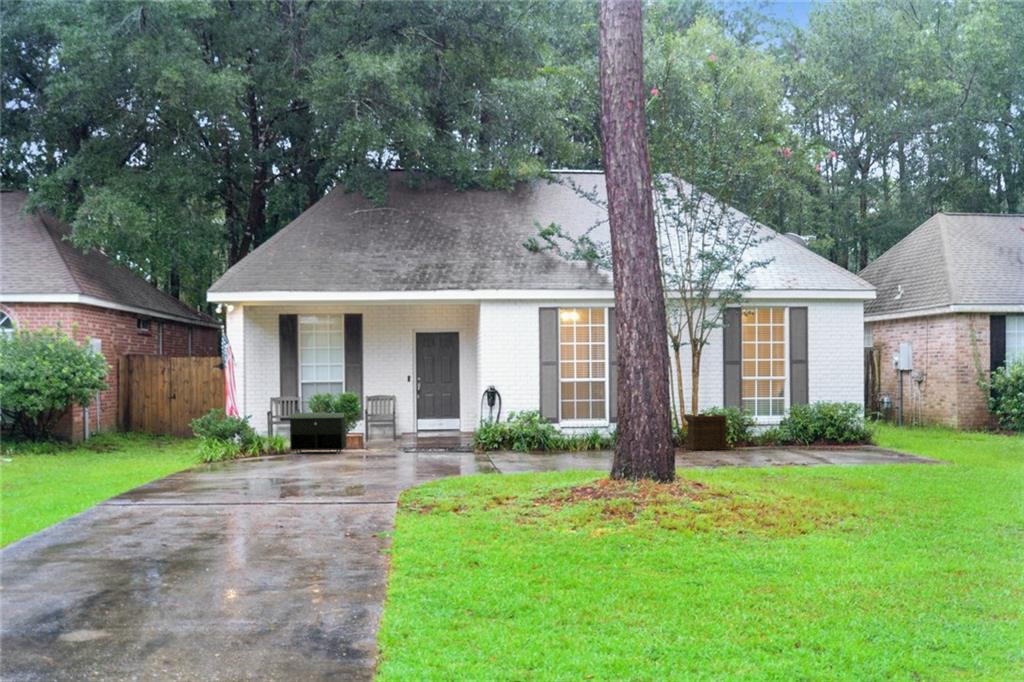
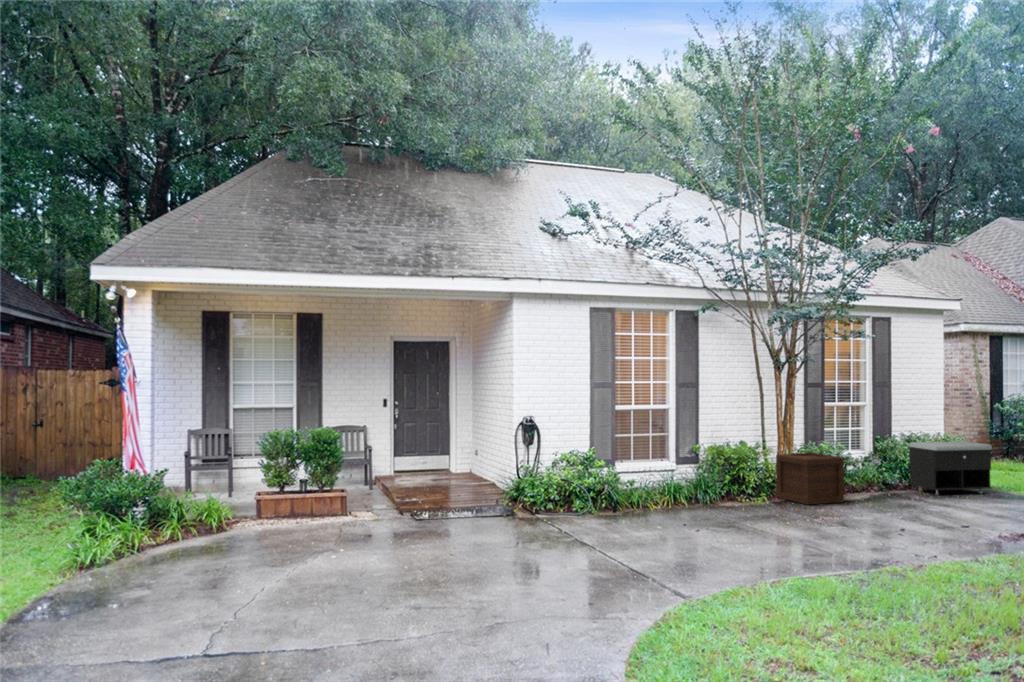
storage bench: present [290,412,347,454] -> present [909,442,992,495]

